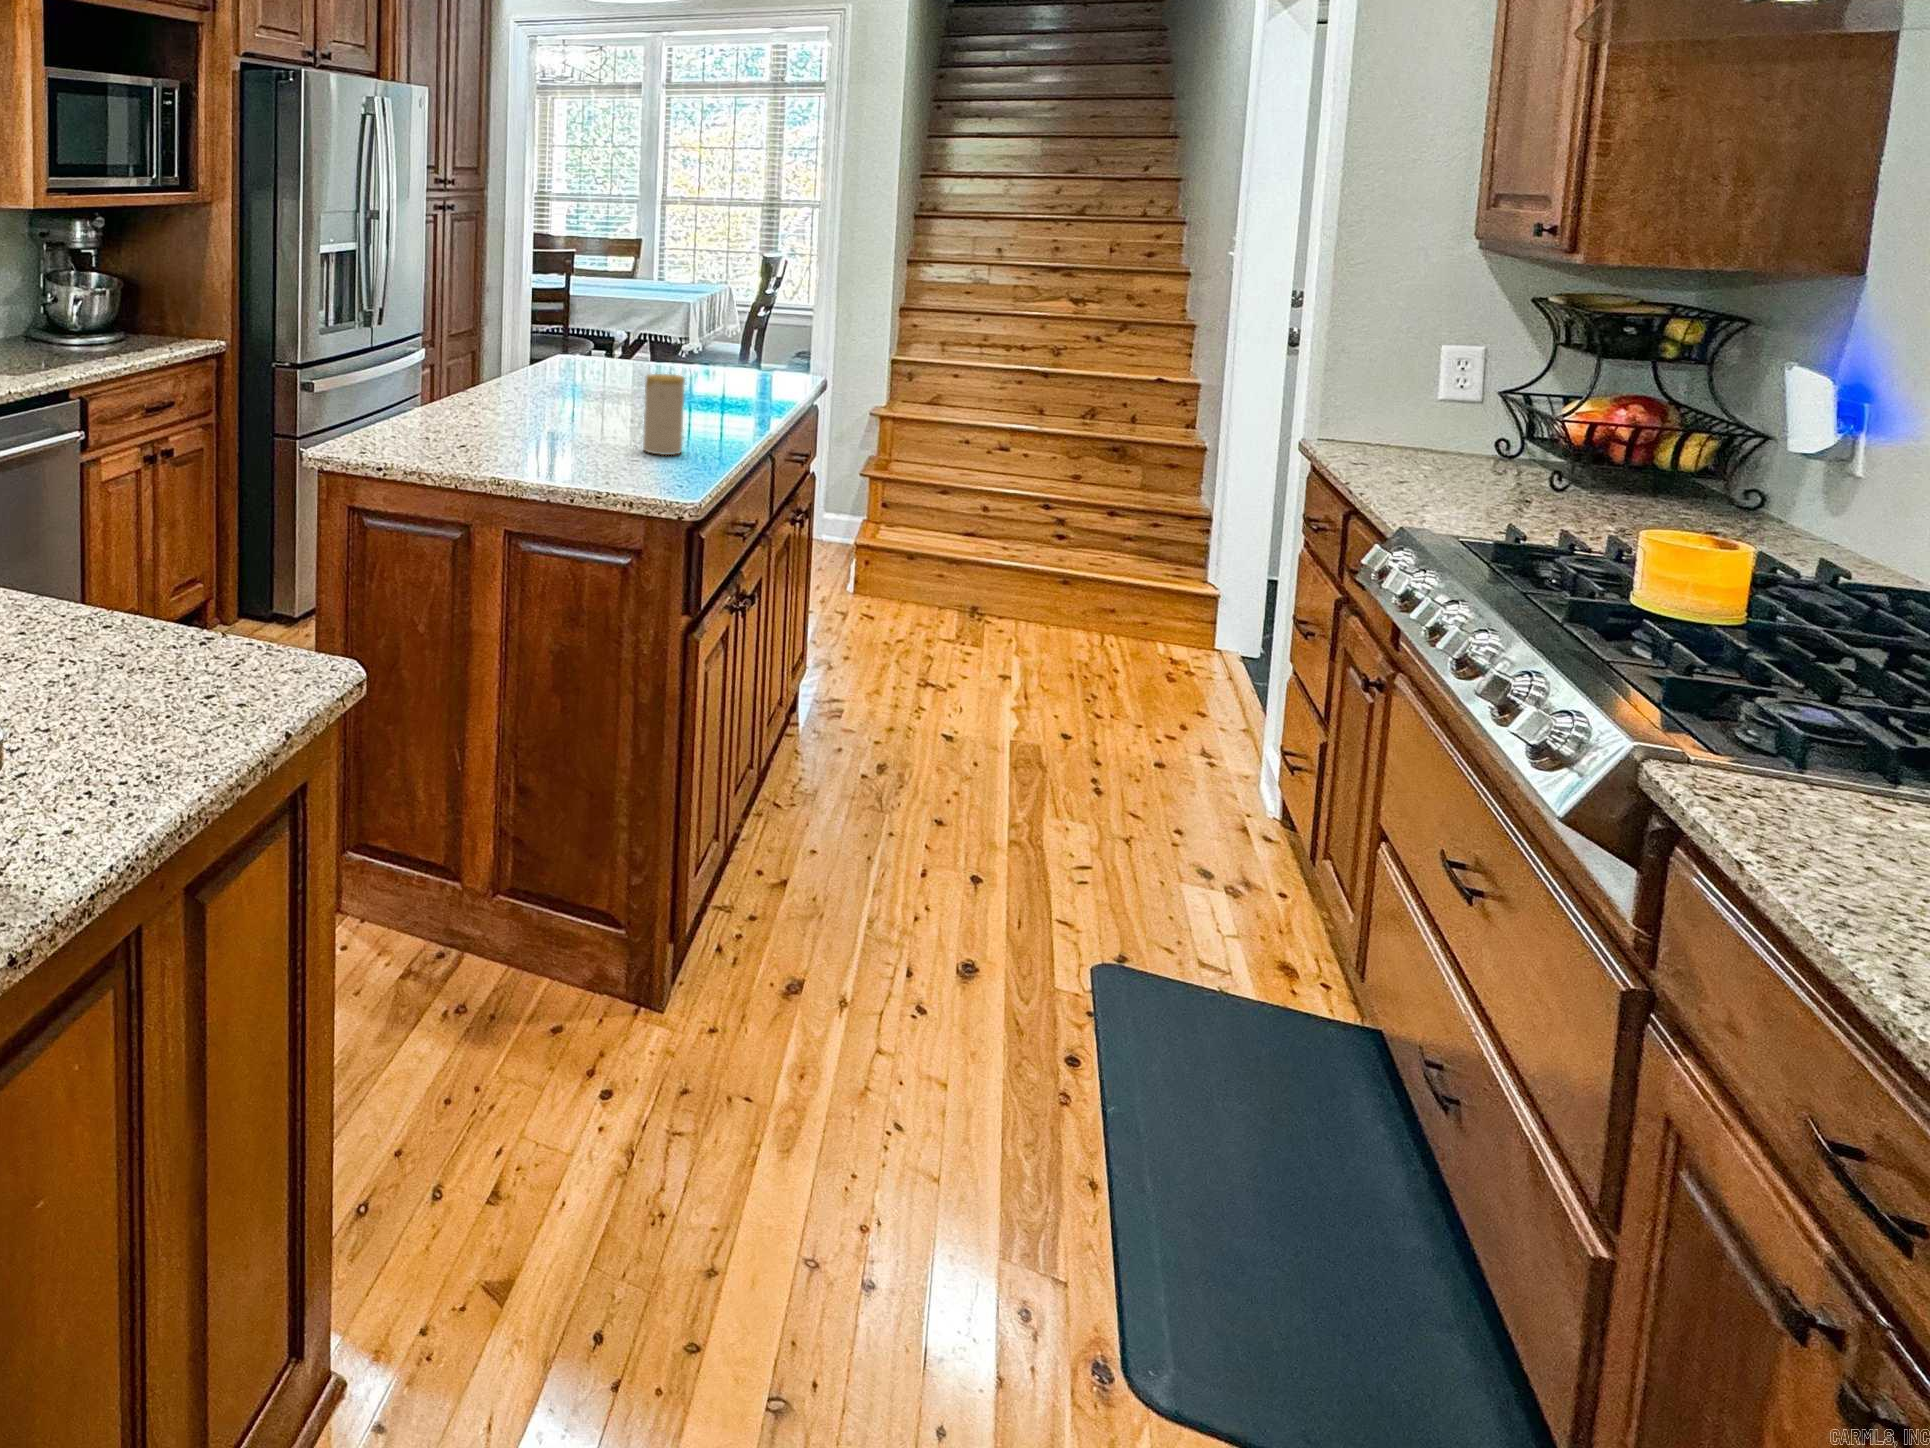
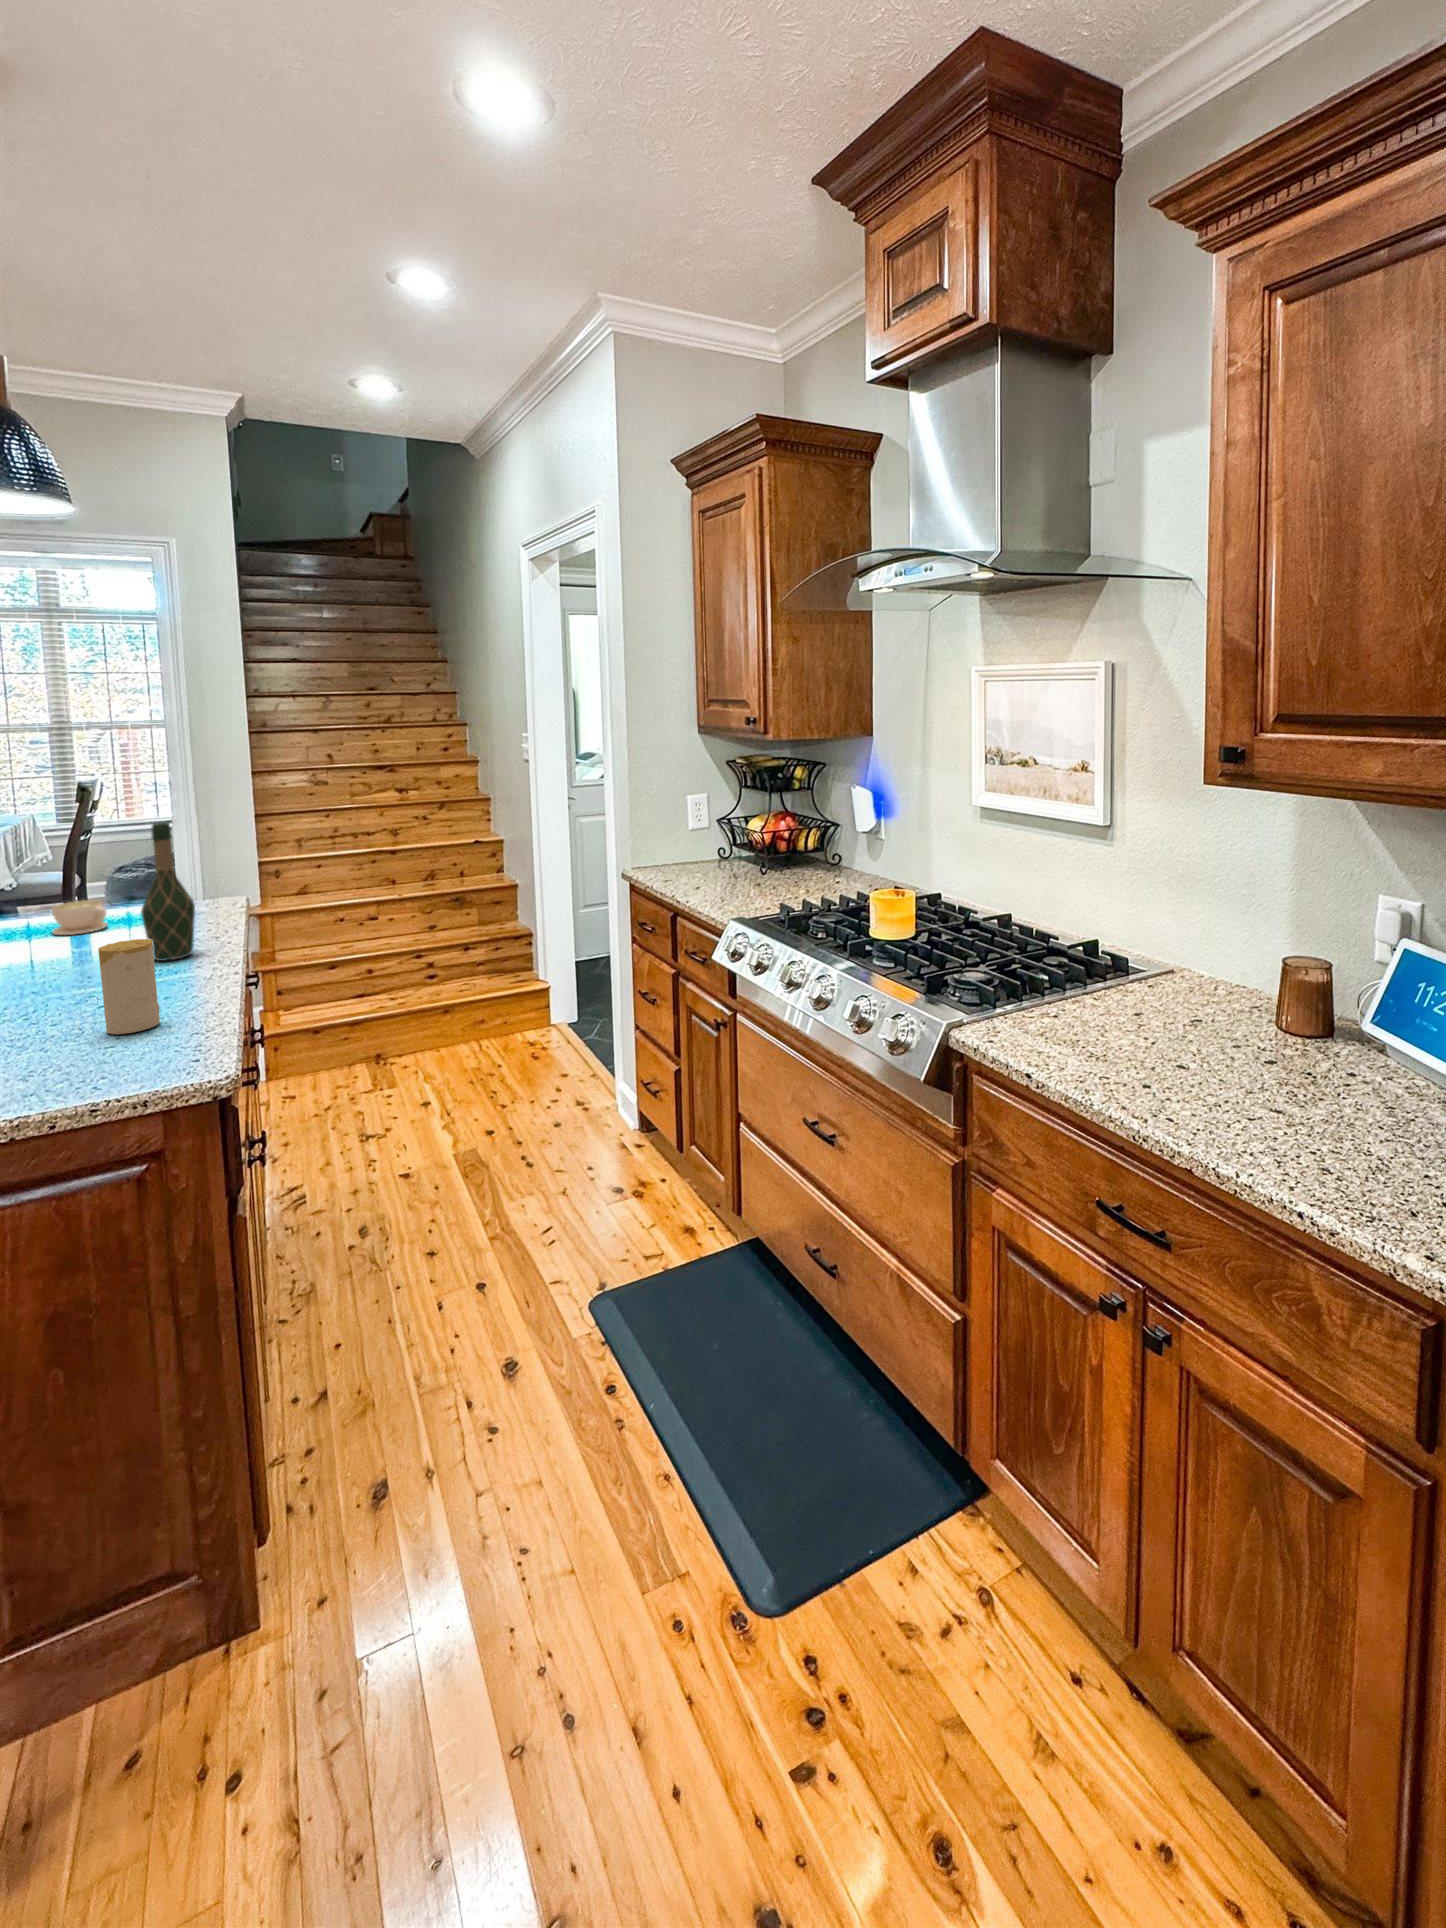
wine bottle: none [709,280,752,412] -> present [141,822,195,961]
coffee cup: none [661,349,702,378] -> present [52,900,107,935]

